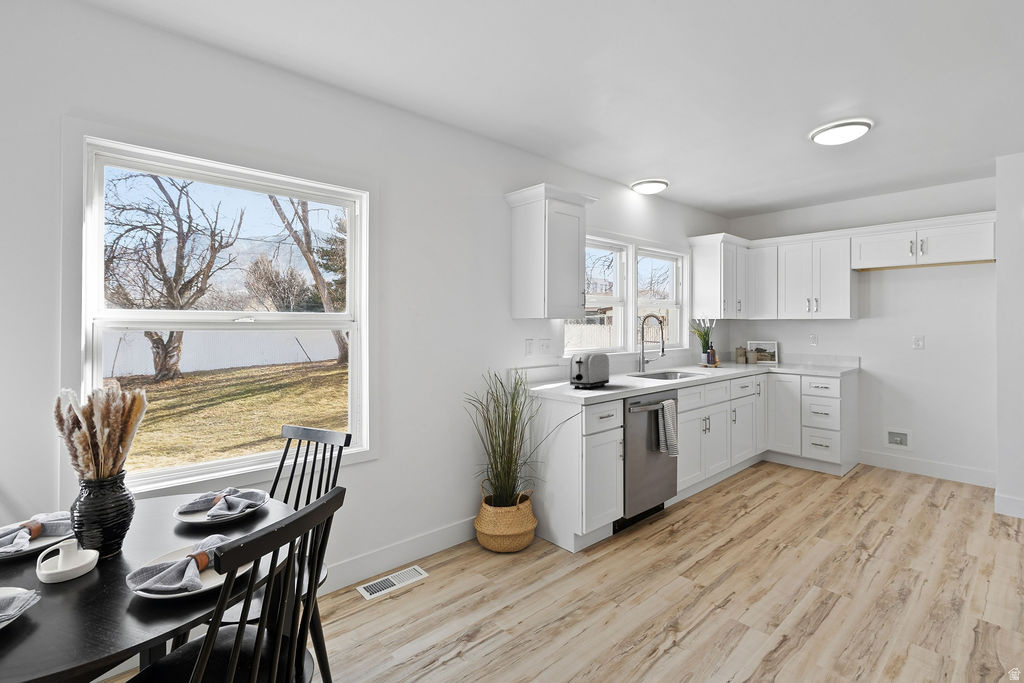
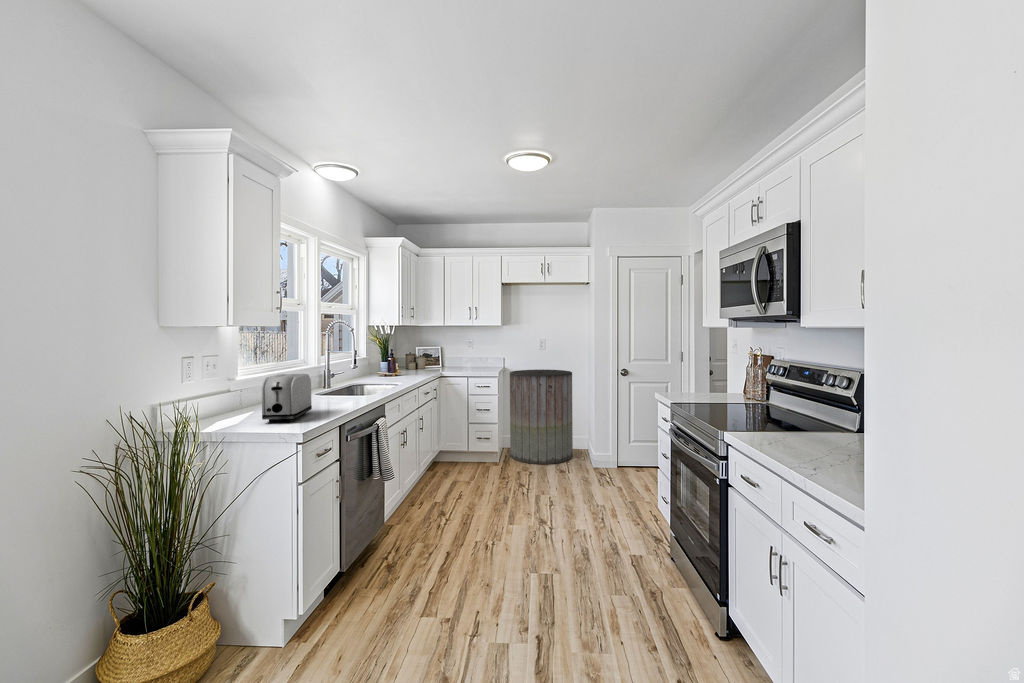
trash can: none [862,372,966,496] -> present [510,369,573,464]

